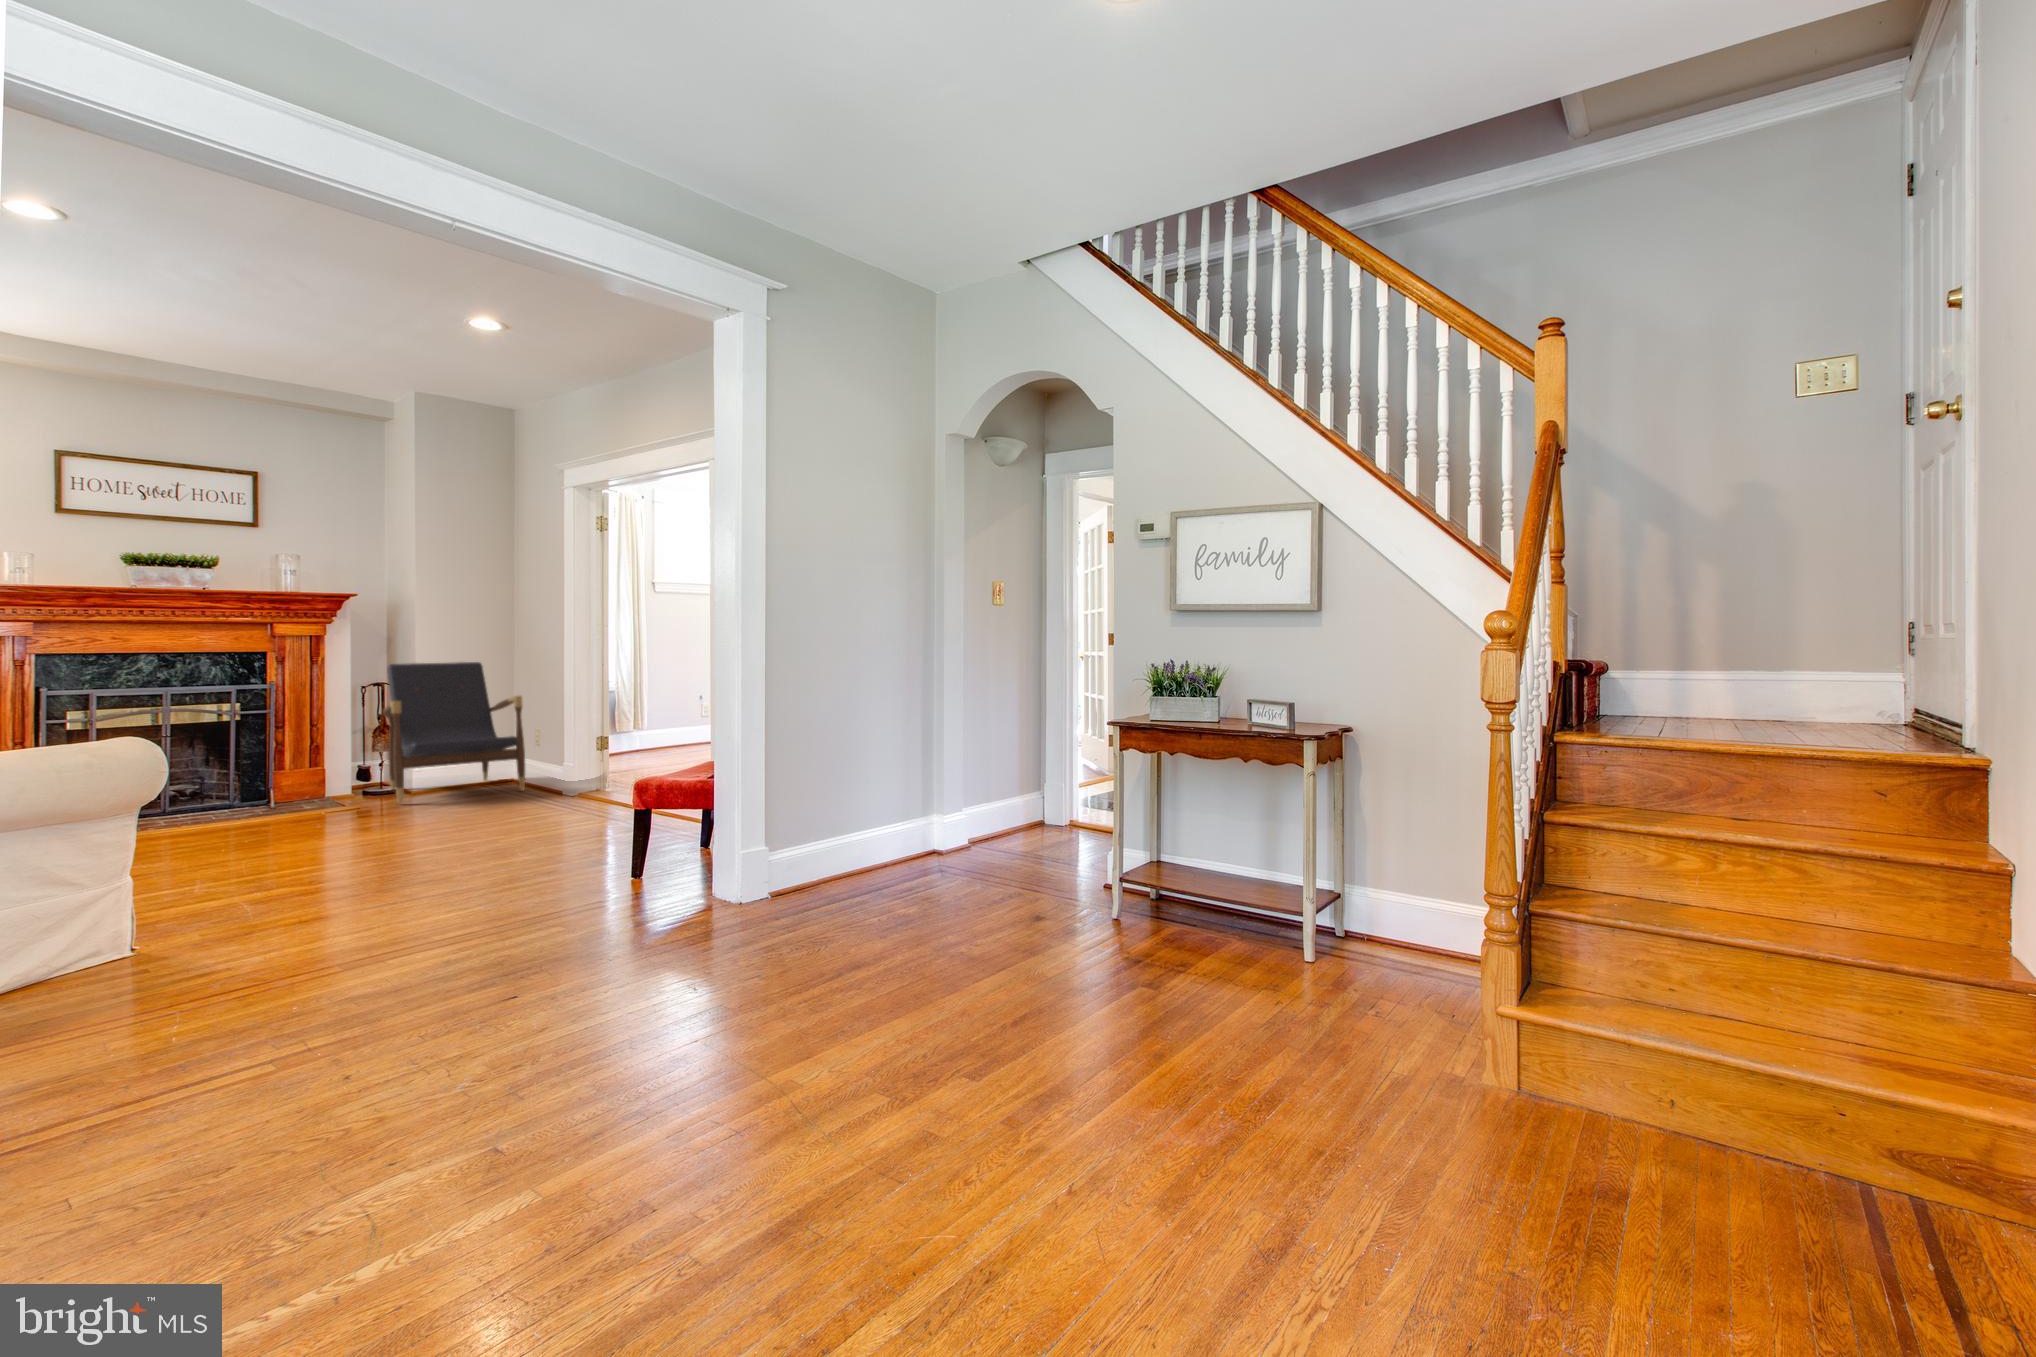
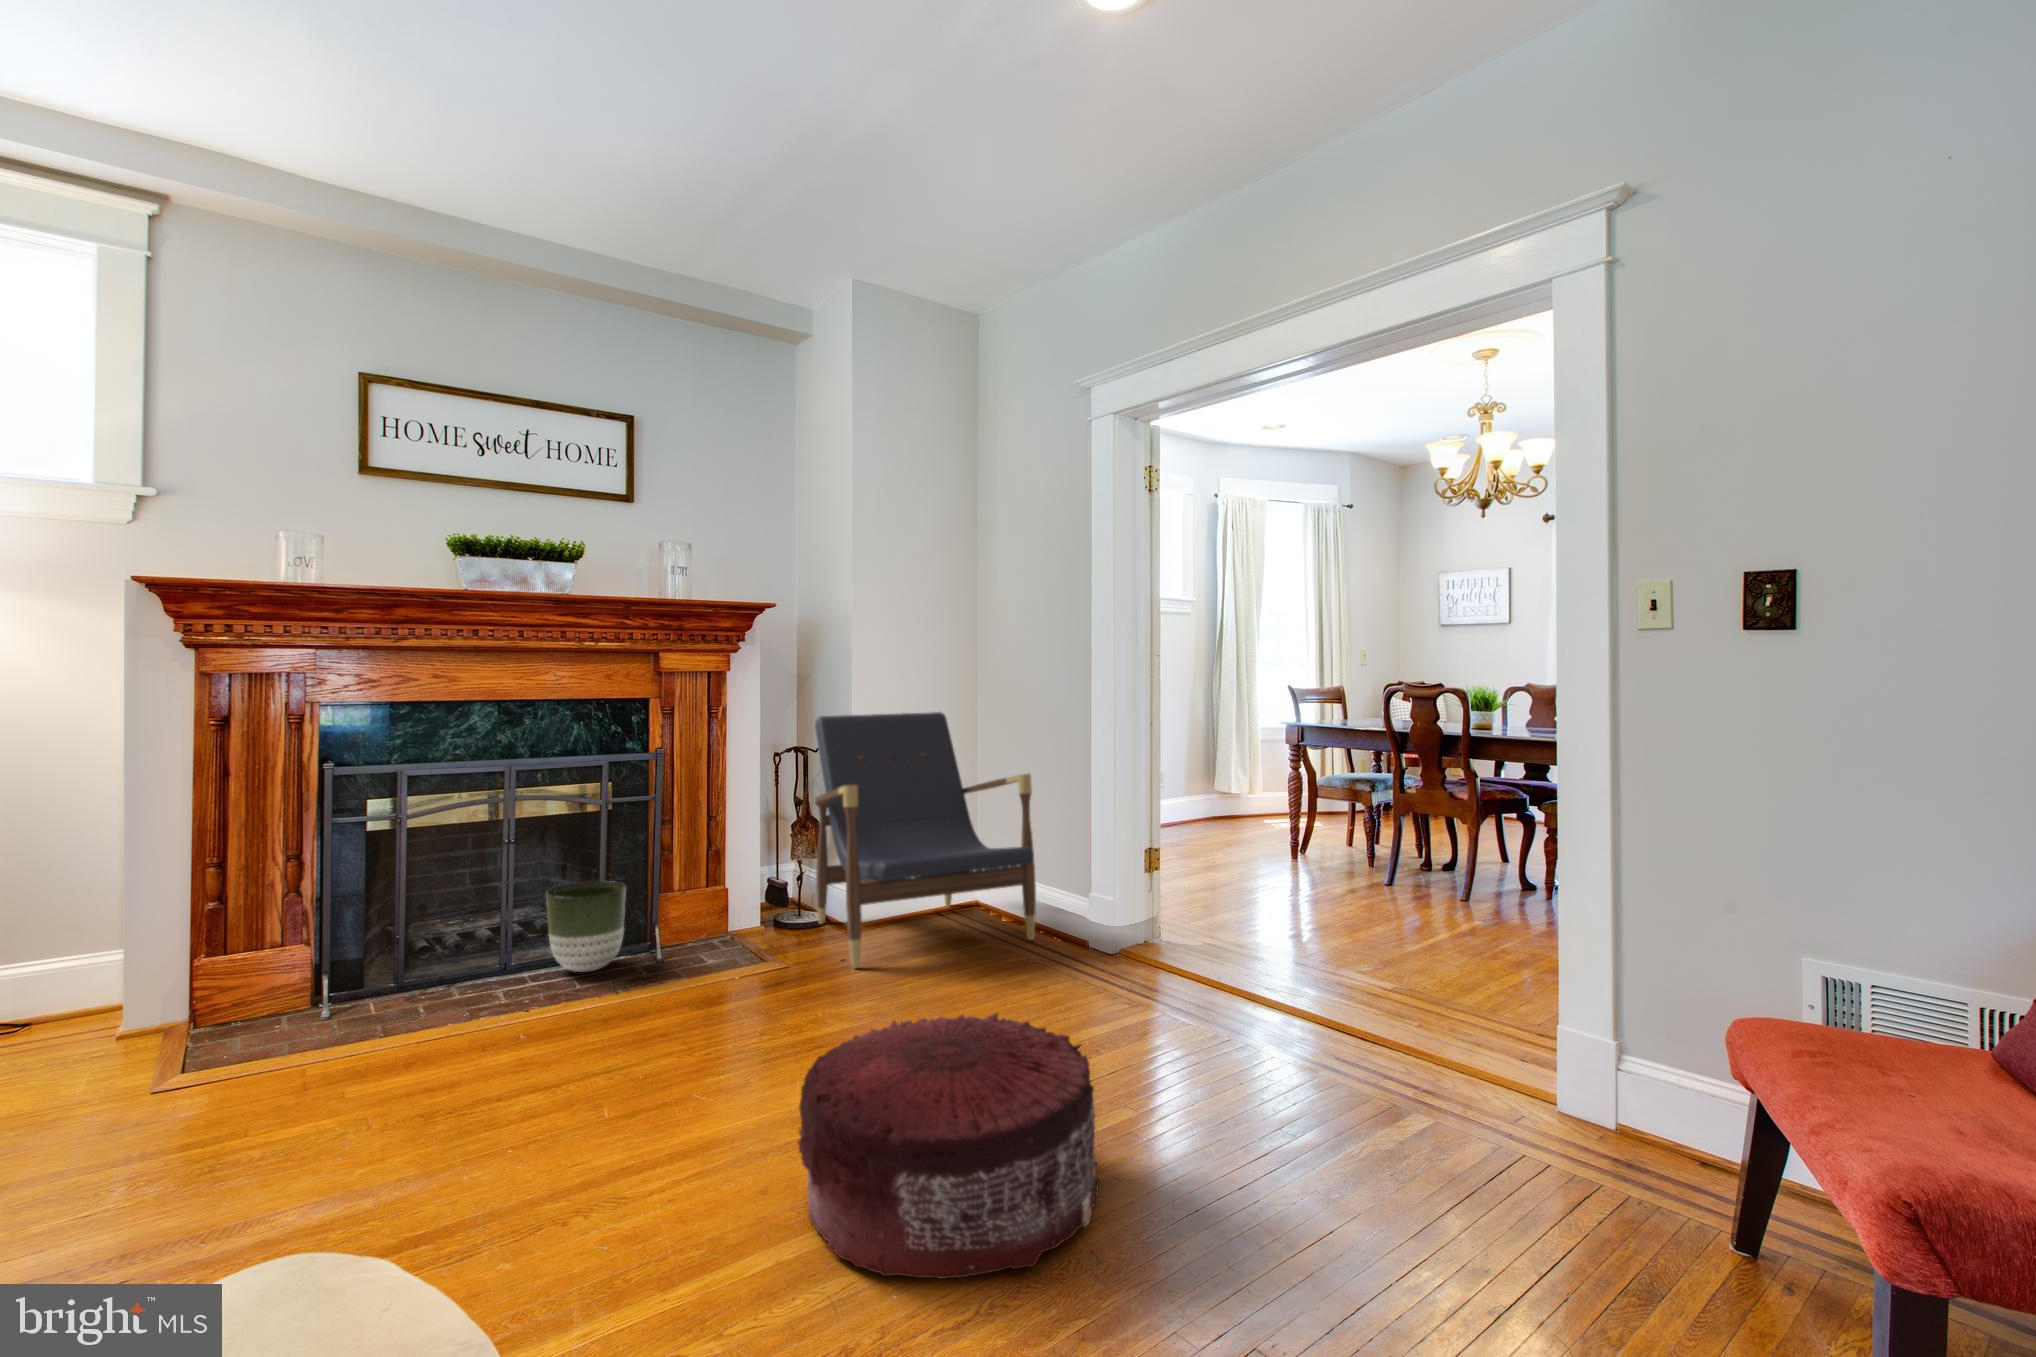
planter: none [194,761,249,812] -> present [546,881,626,972]
pouf: none [309,789,466,873] -> present [798,1013,1100,1279]

